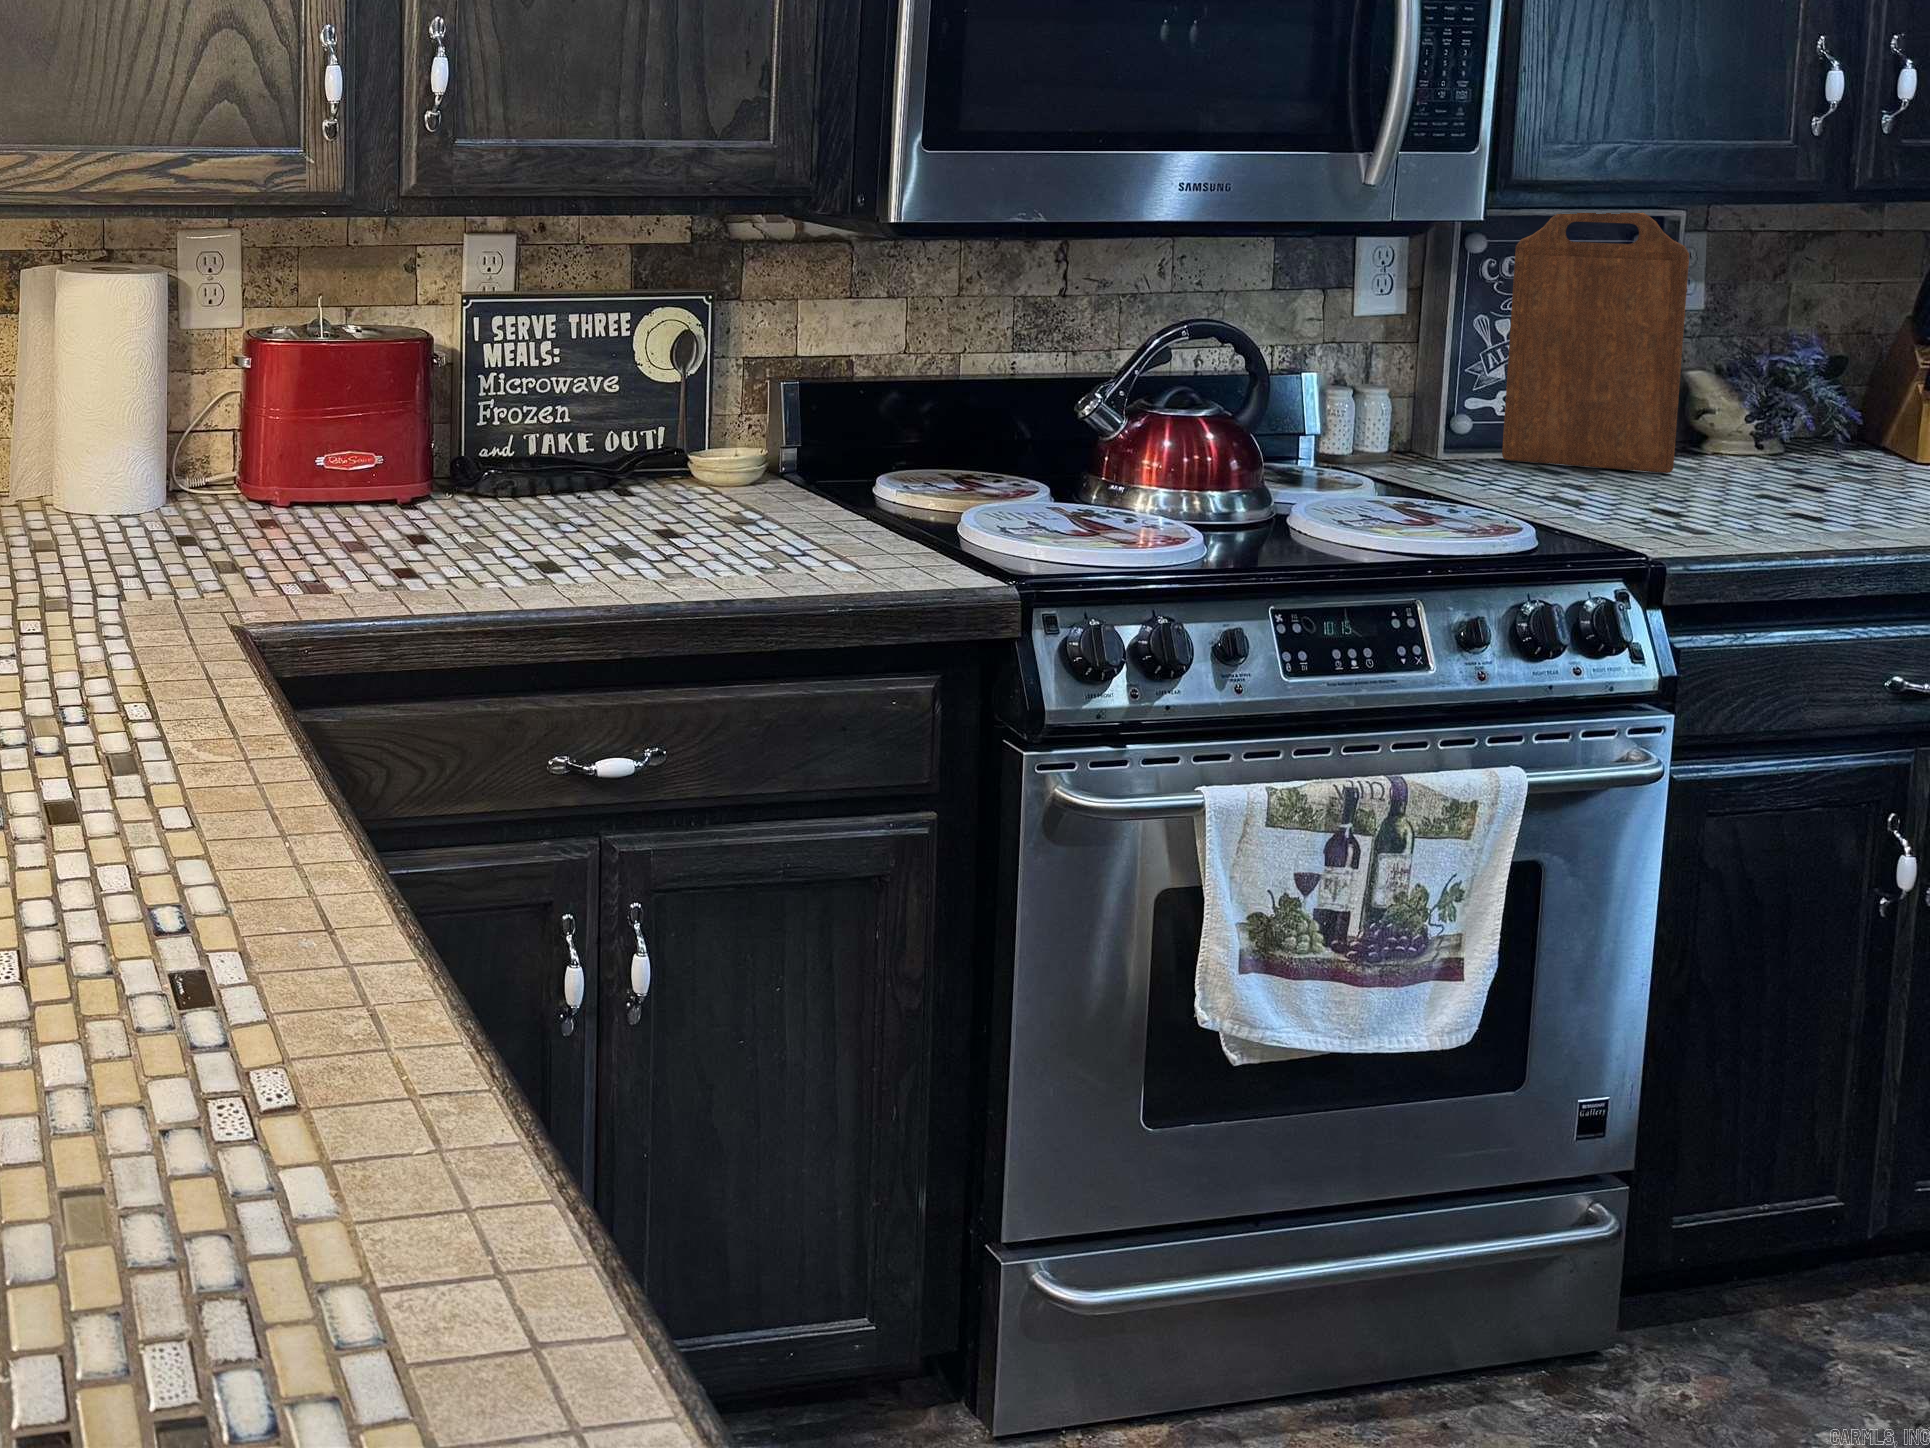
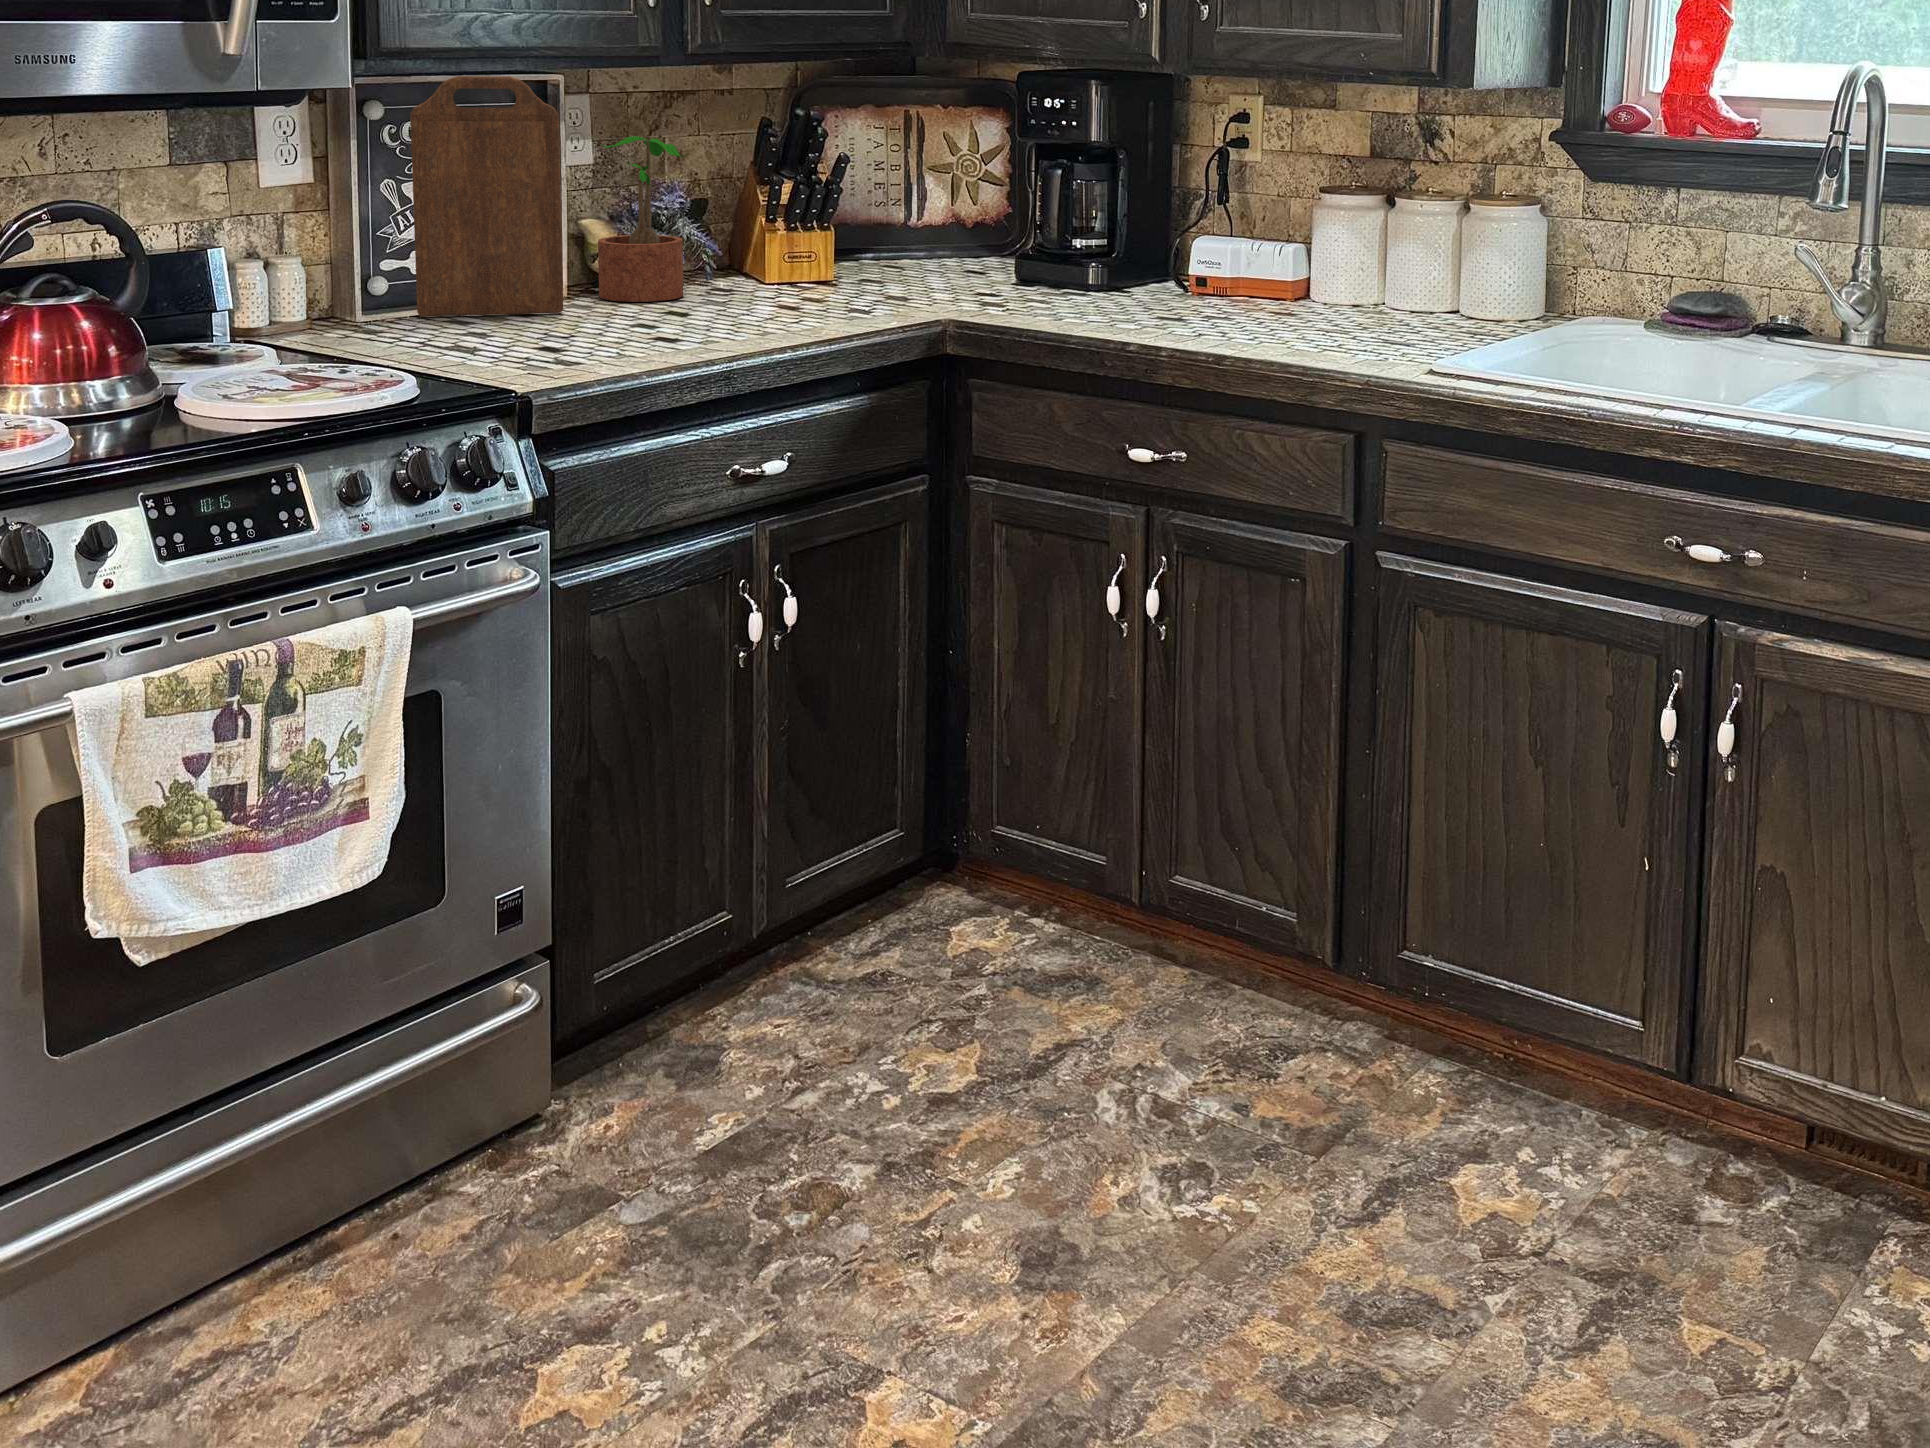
potted plant: none [1710,280,1844,472] -> present [598,136,687,302]

